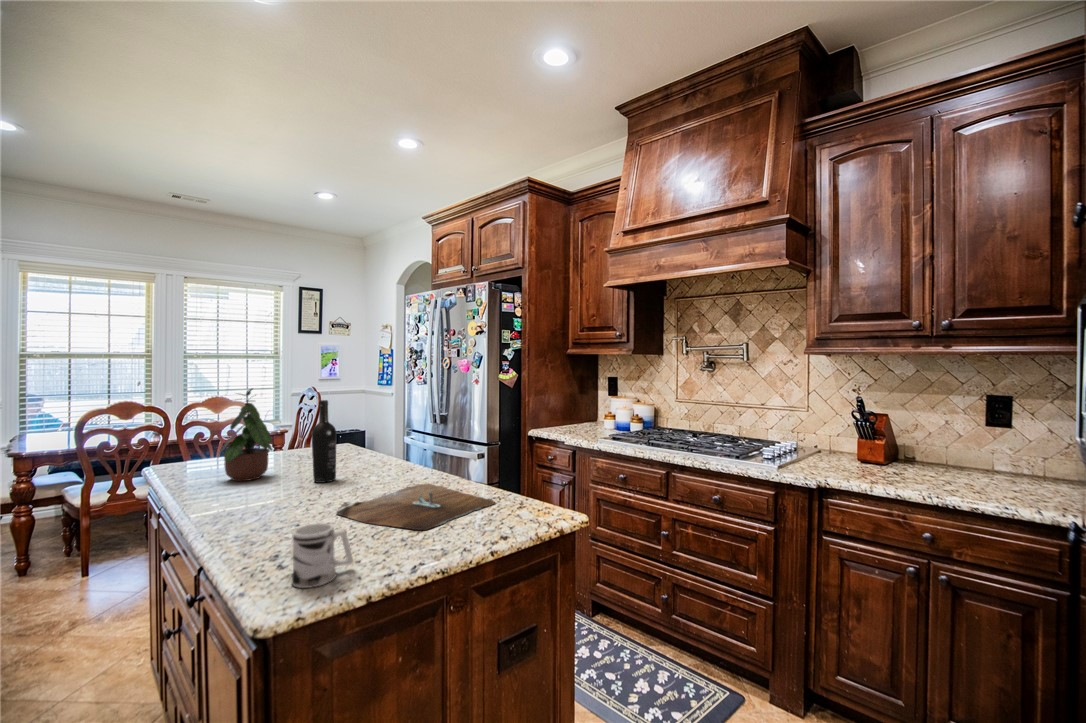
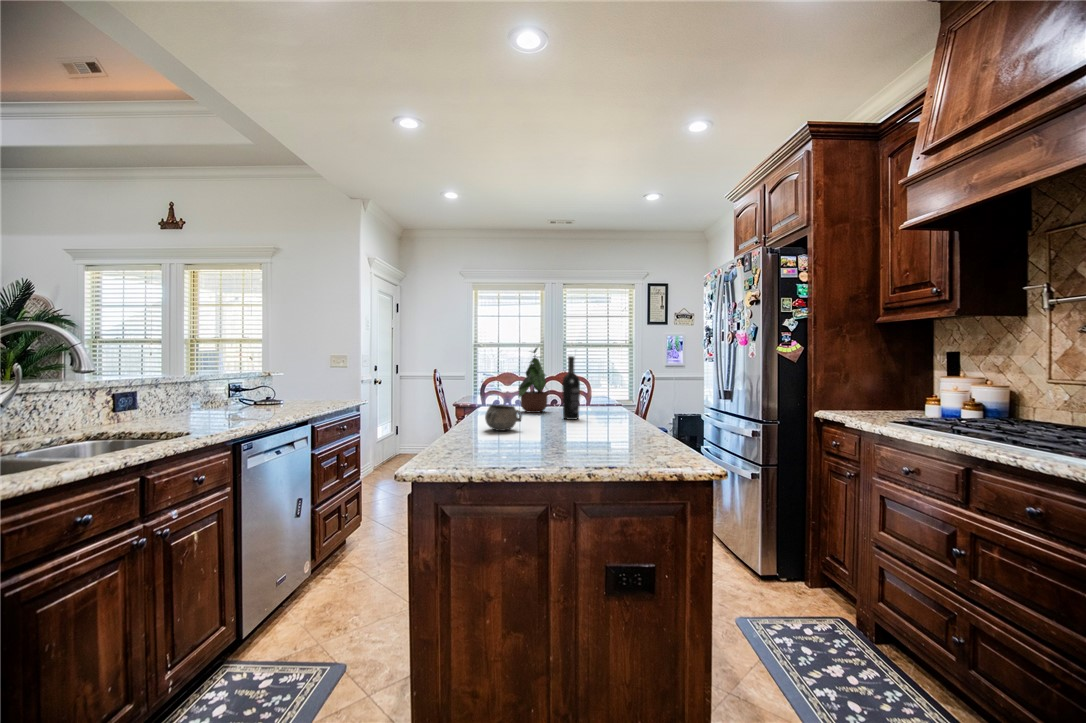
decorative bowl: none [240,481,300,520] -> present [485,405,522,431]
cutting board: present [337,484,495,530] -> none [537,429,657,454]
mug: present [291,523,353,588] -> none [443,422,485,463]

